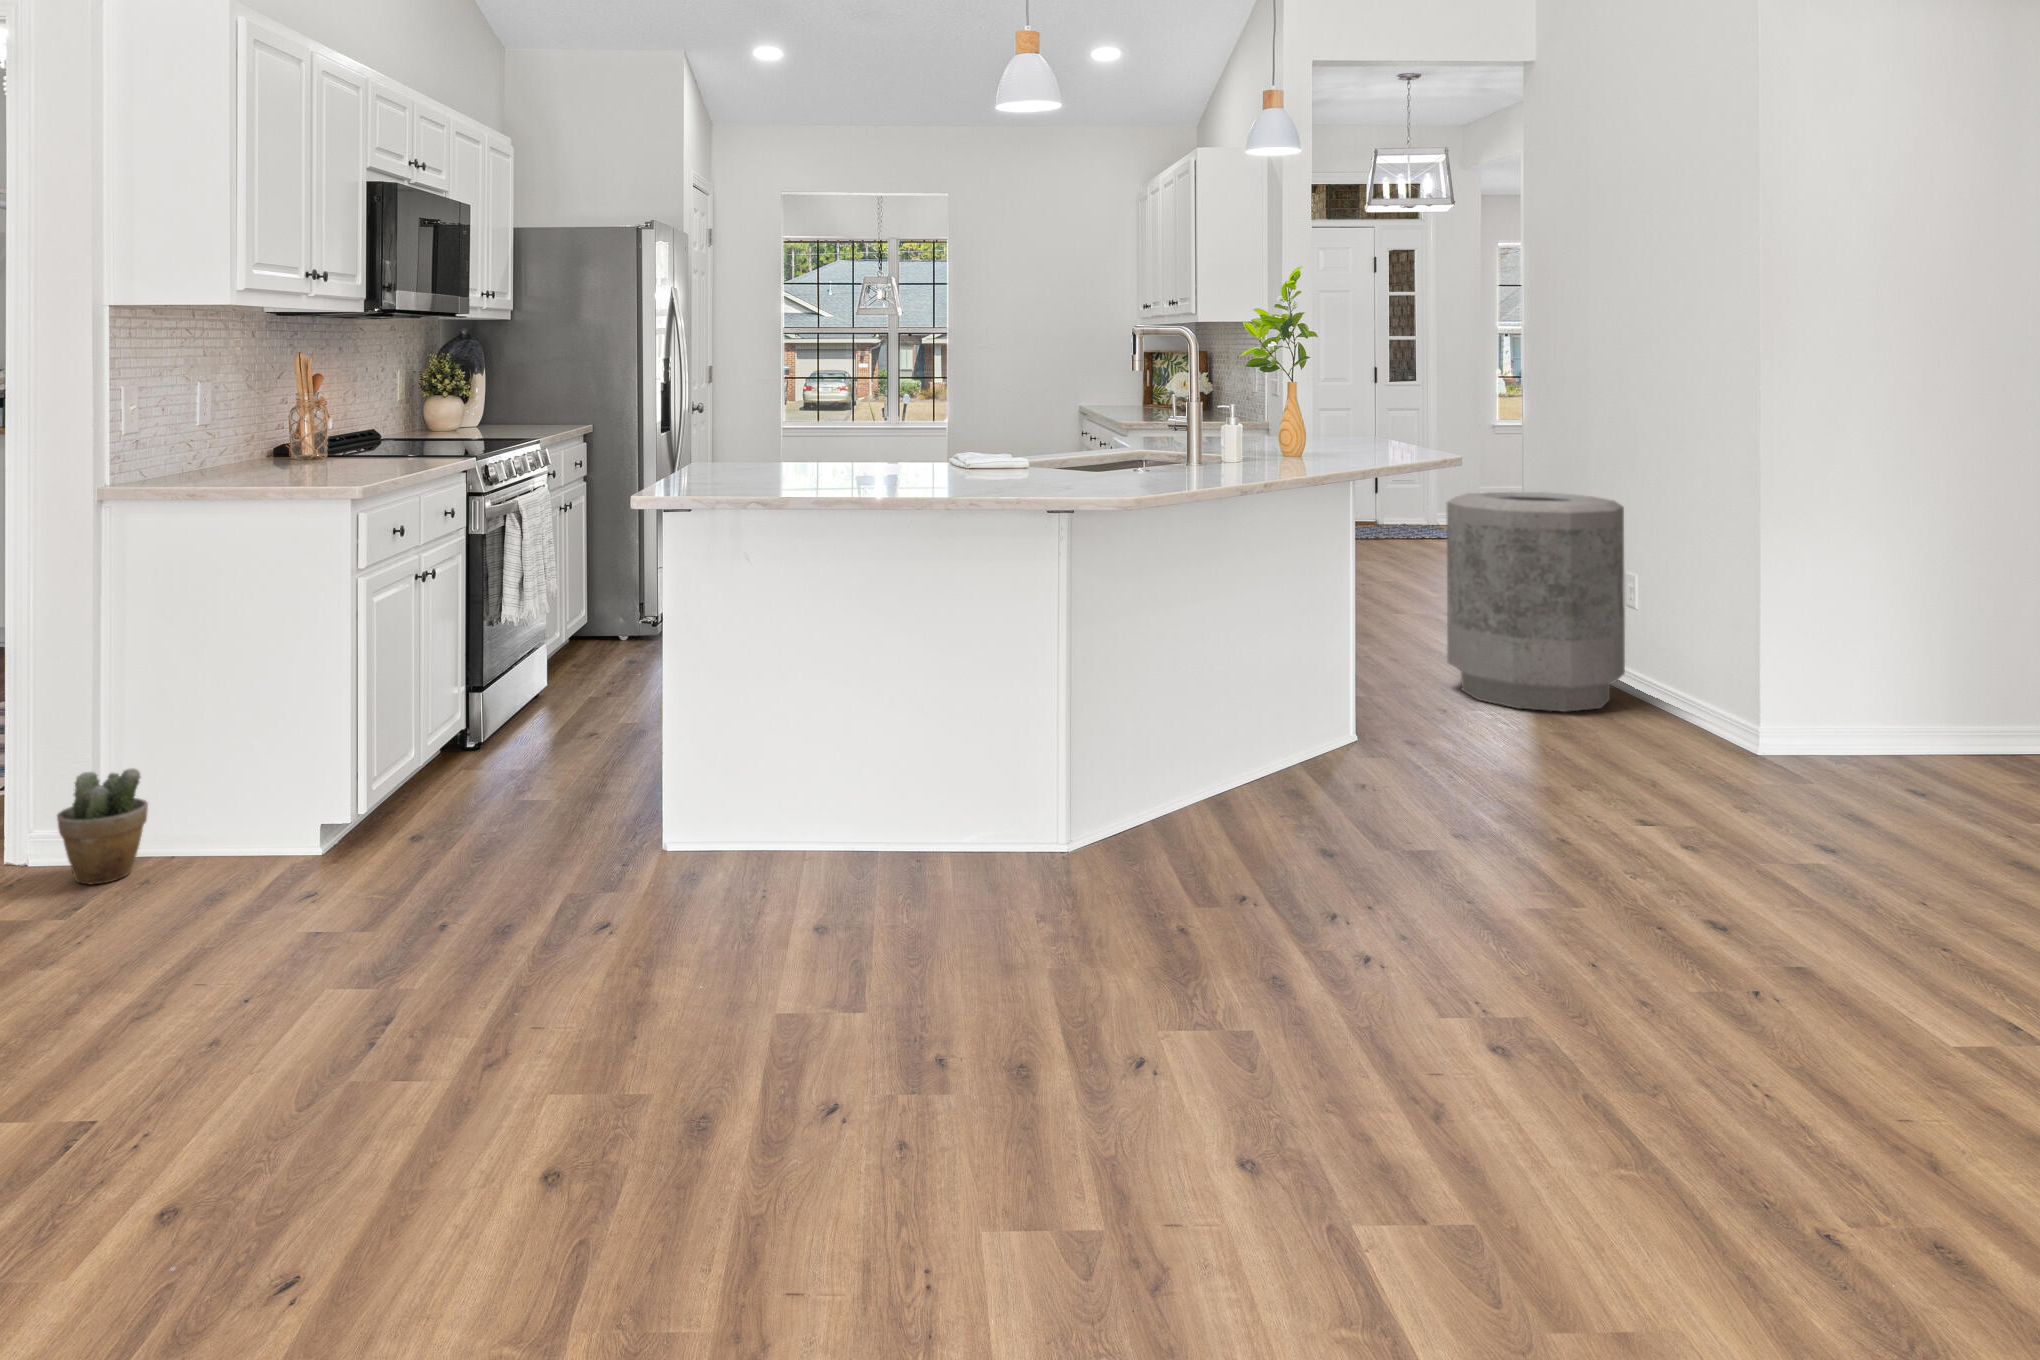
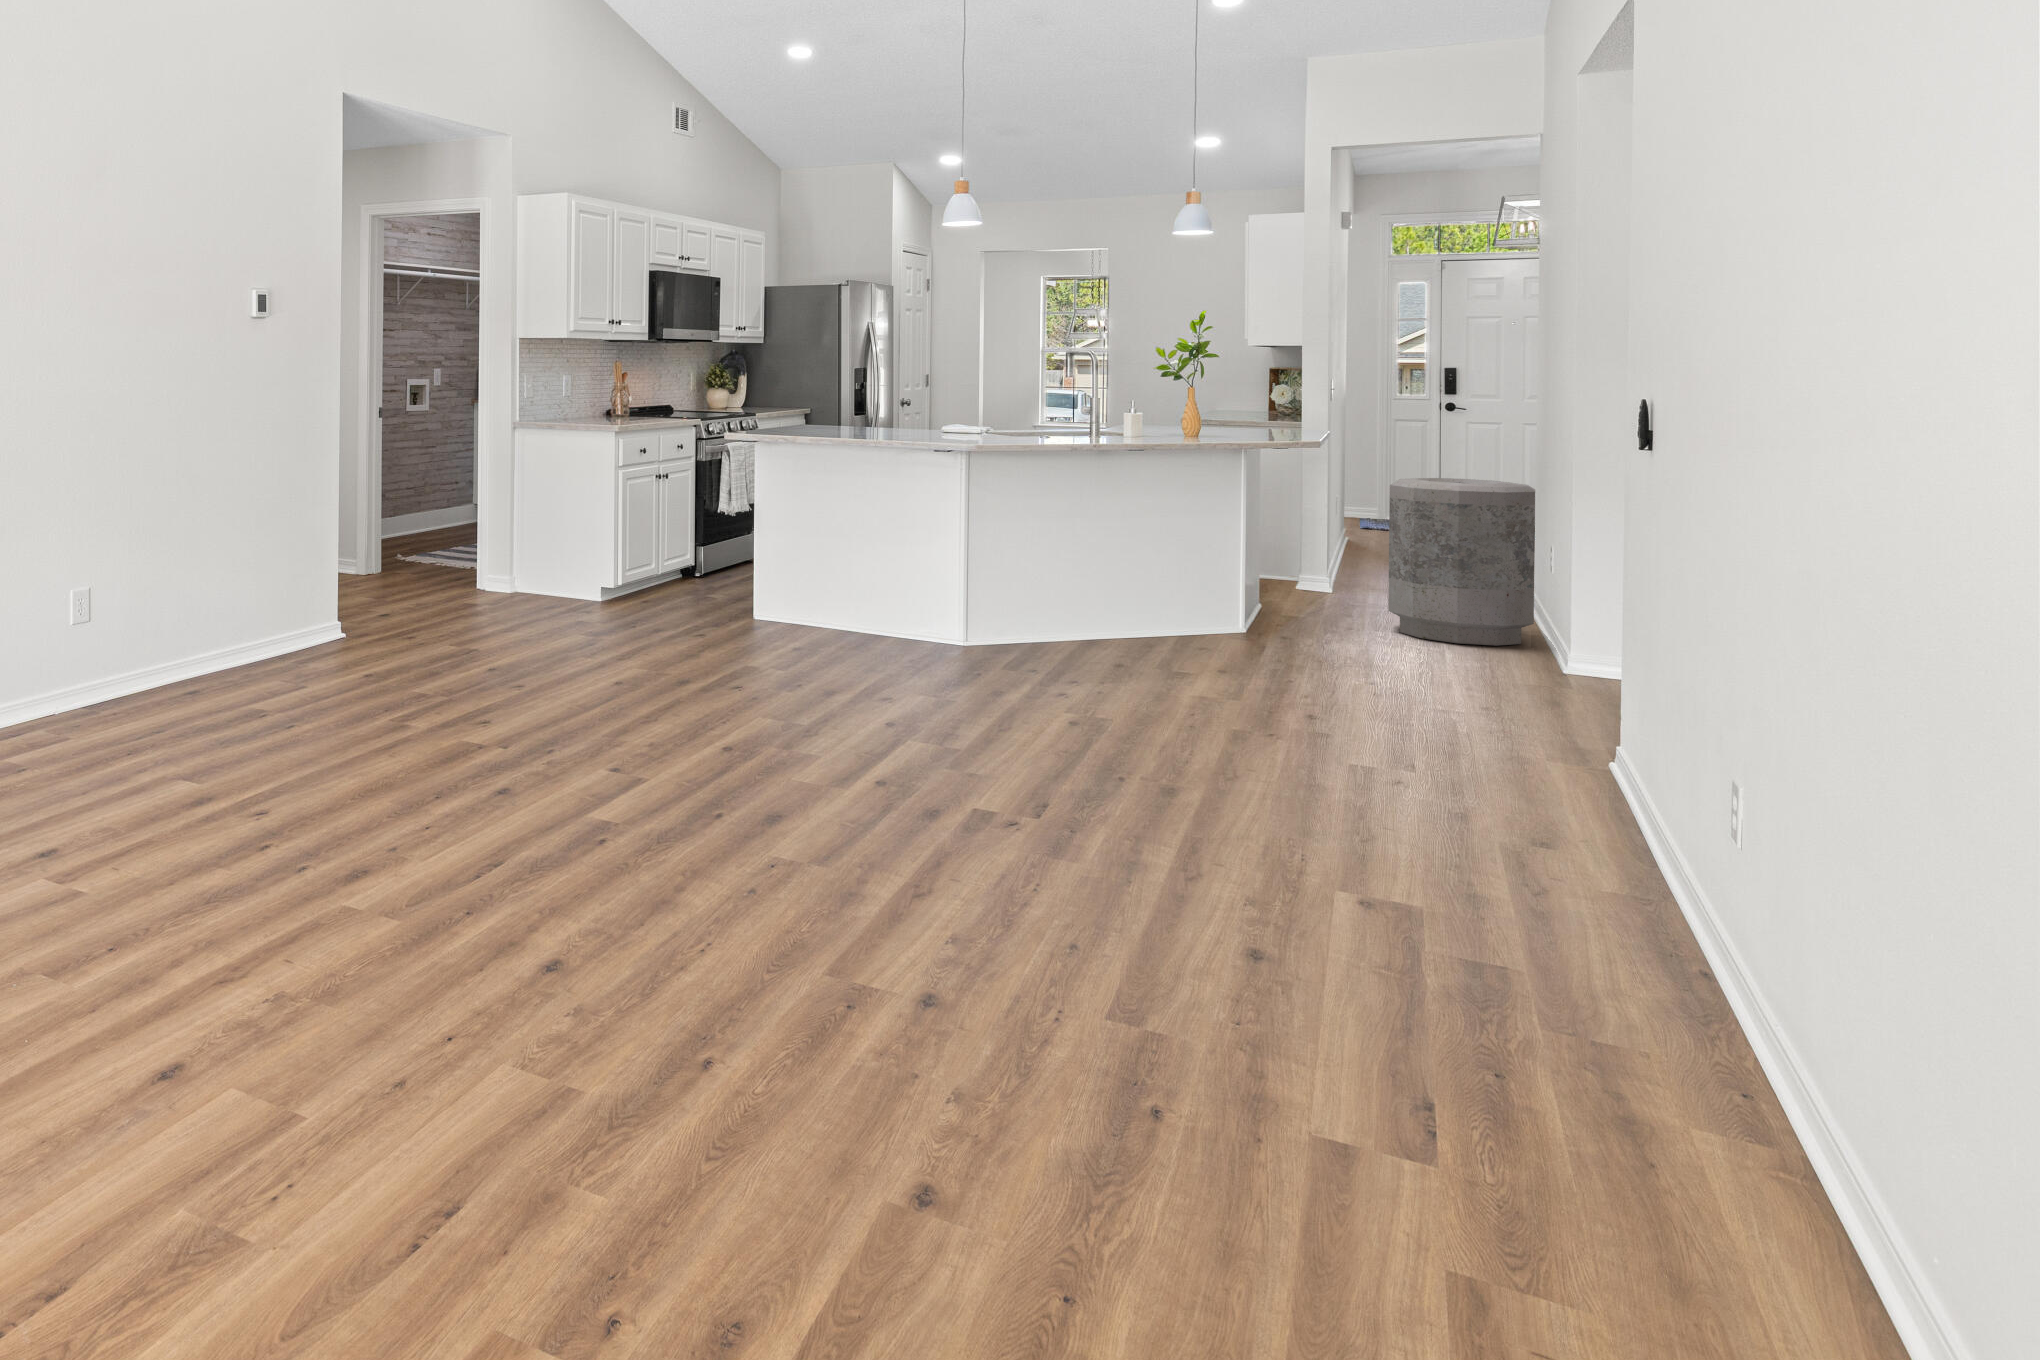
potted plant: present [57,768,148,884] -> none [495,548,530,597]

